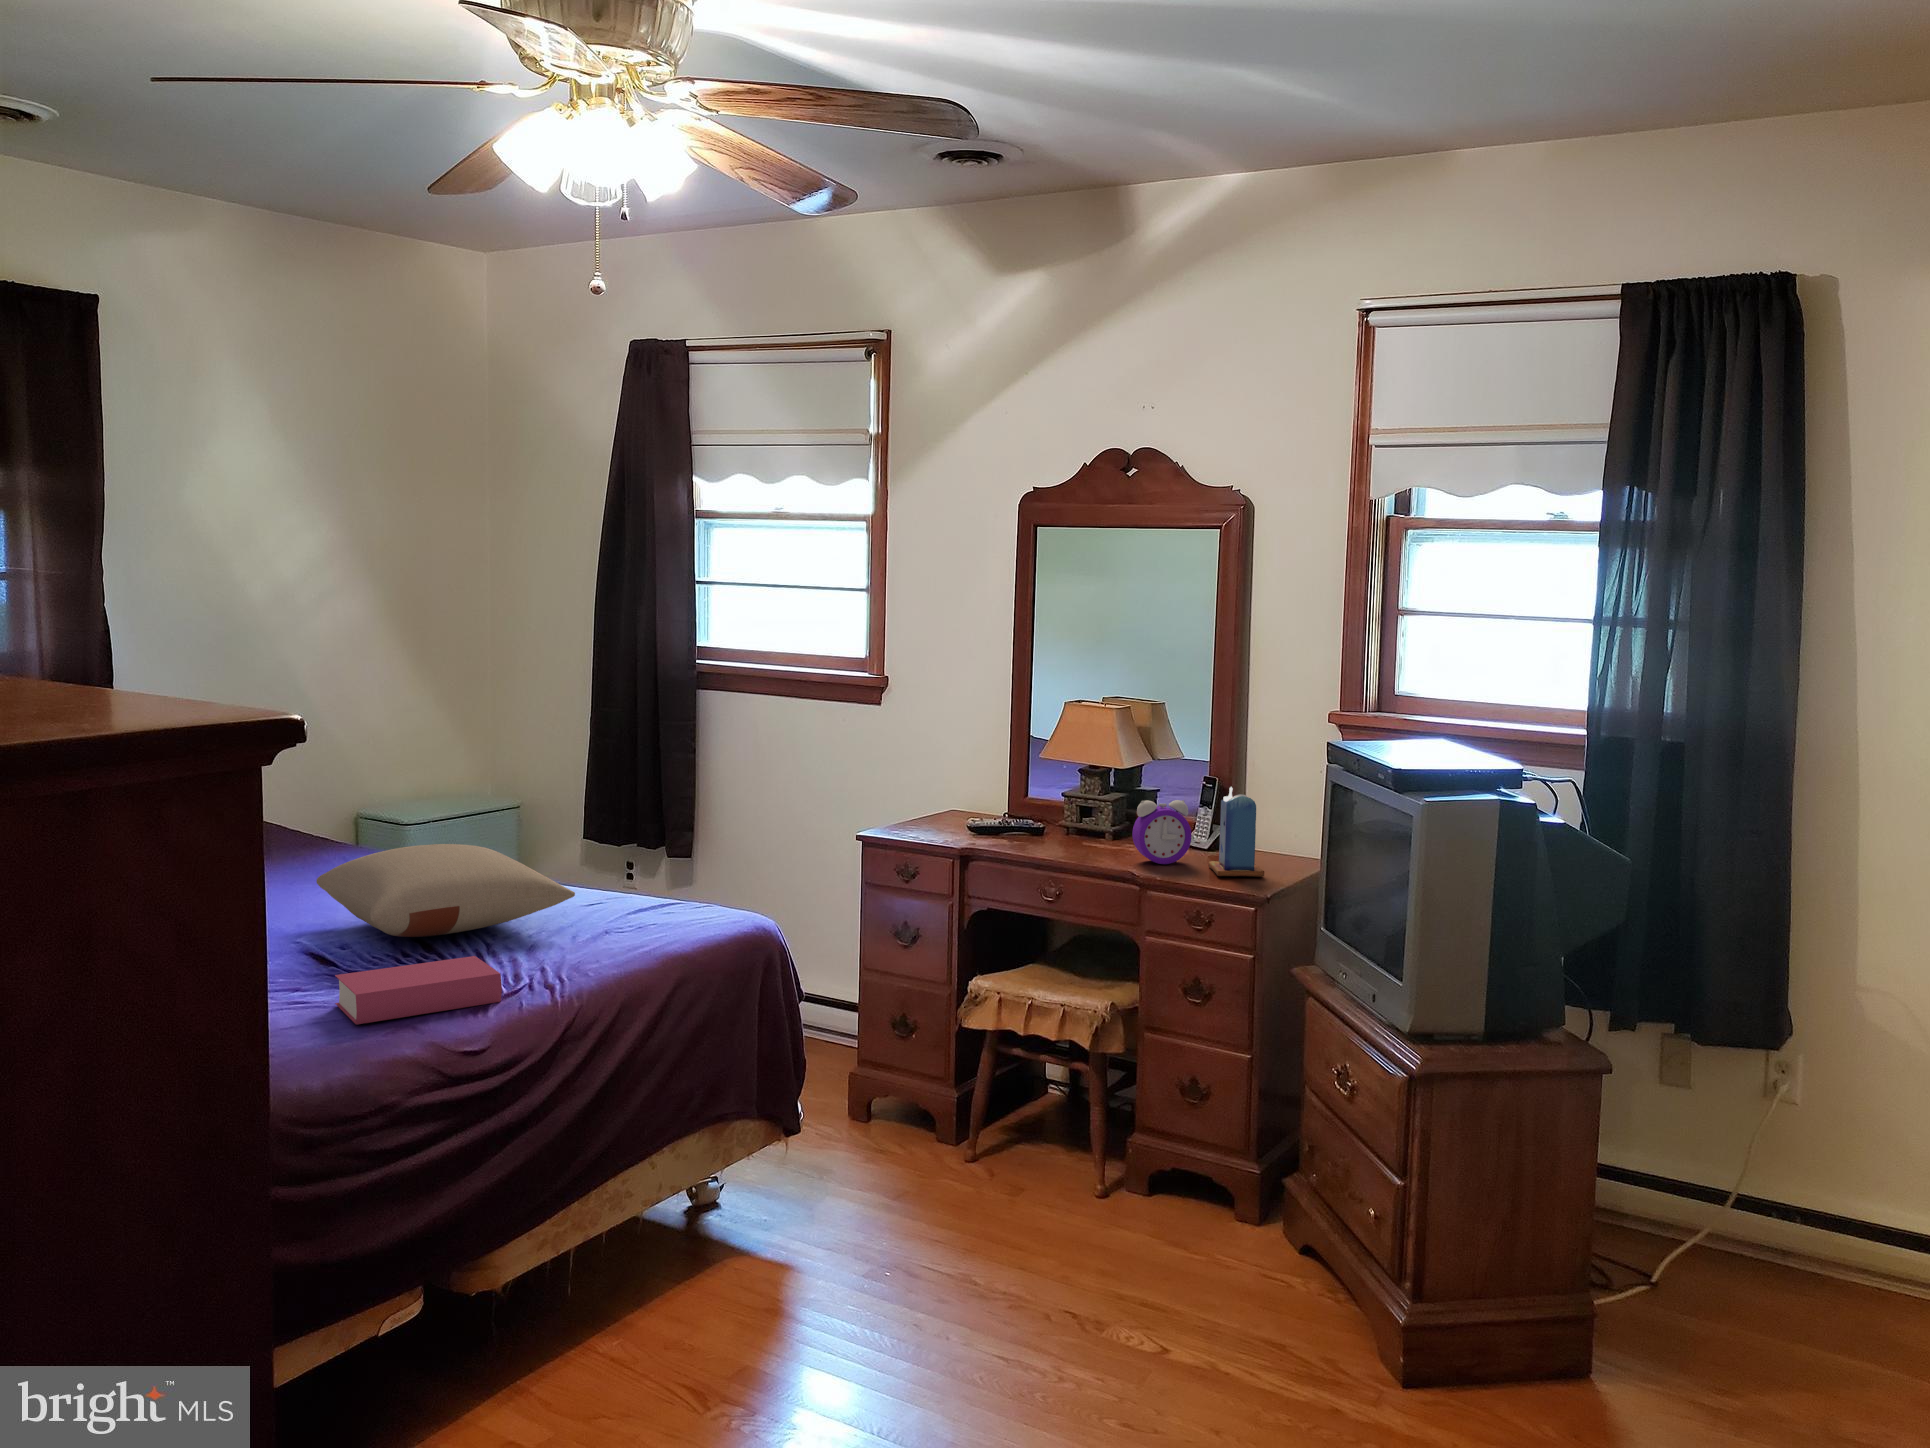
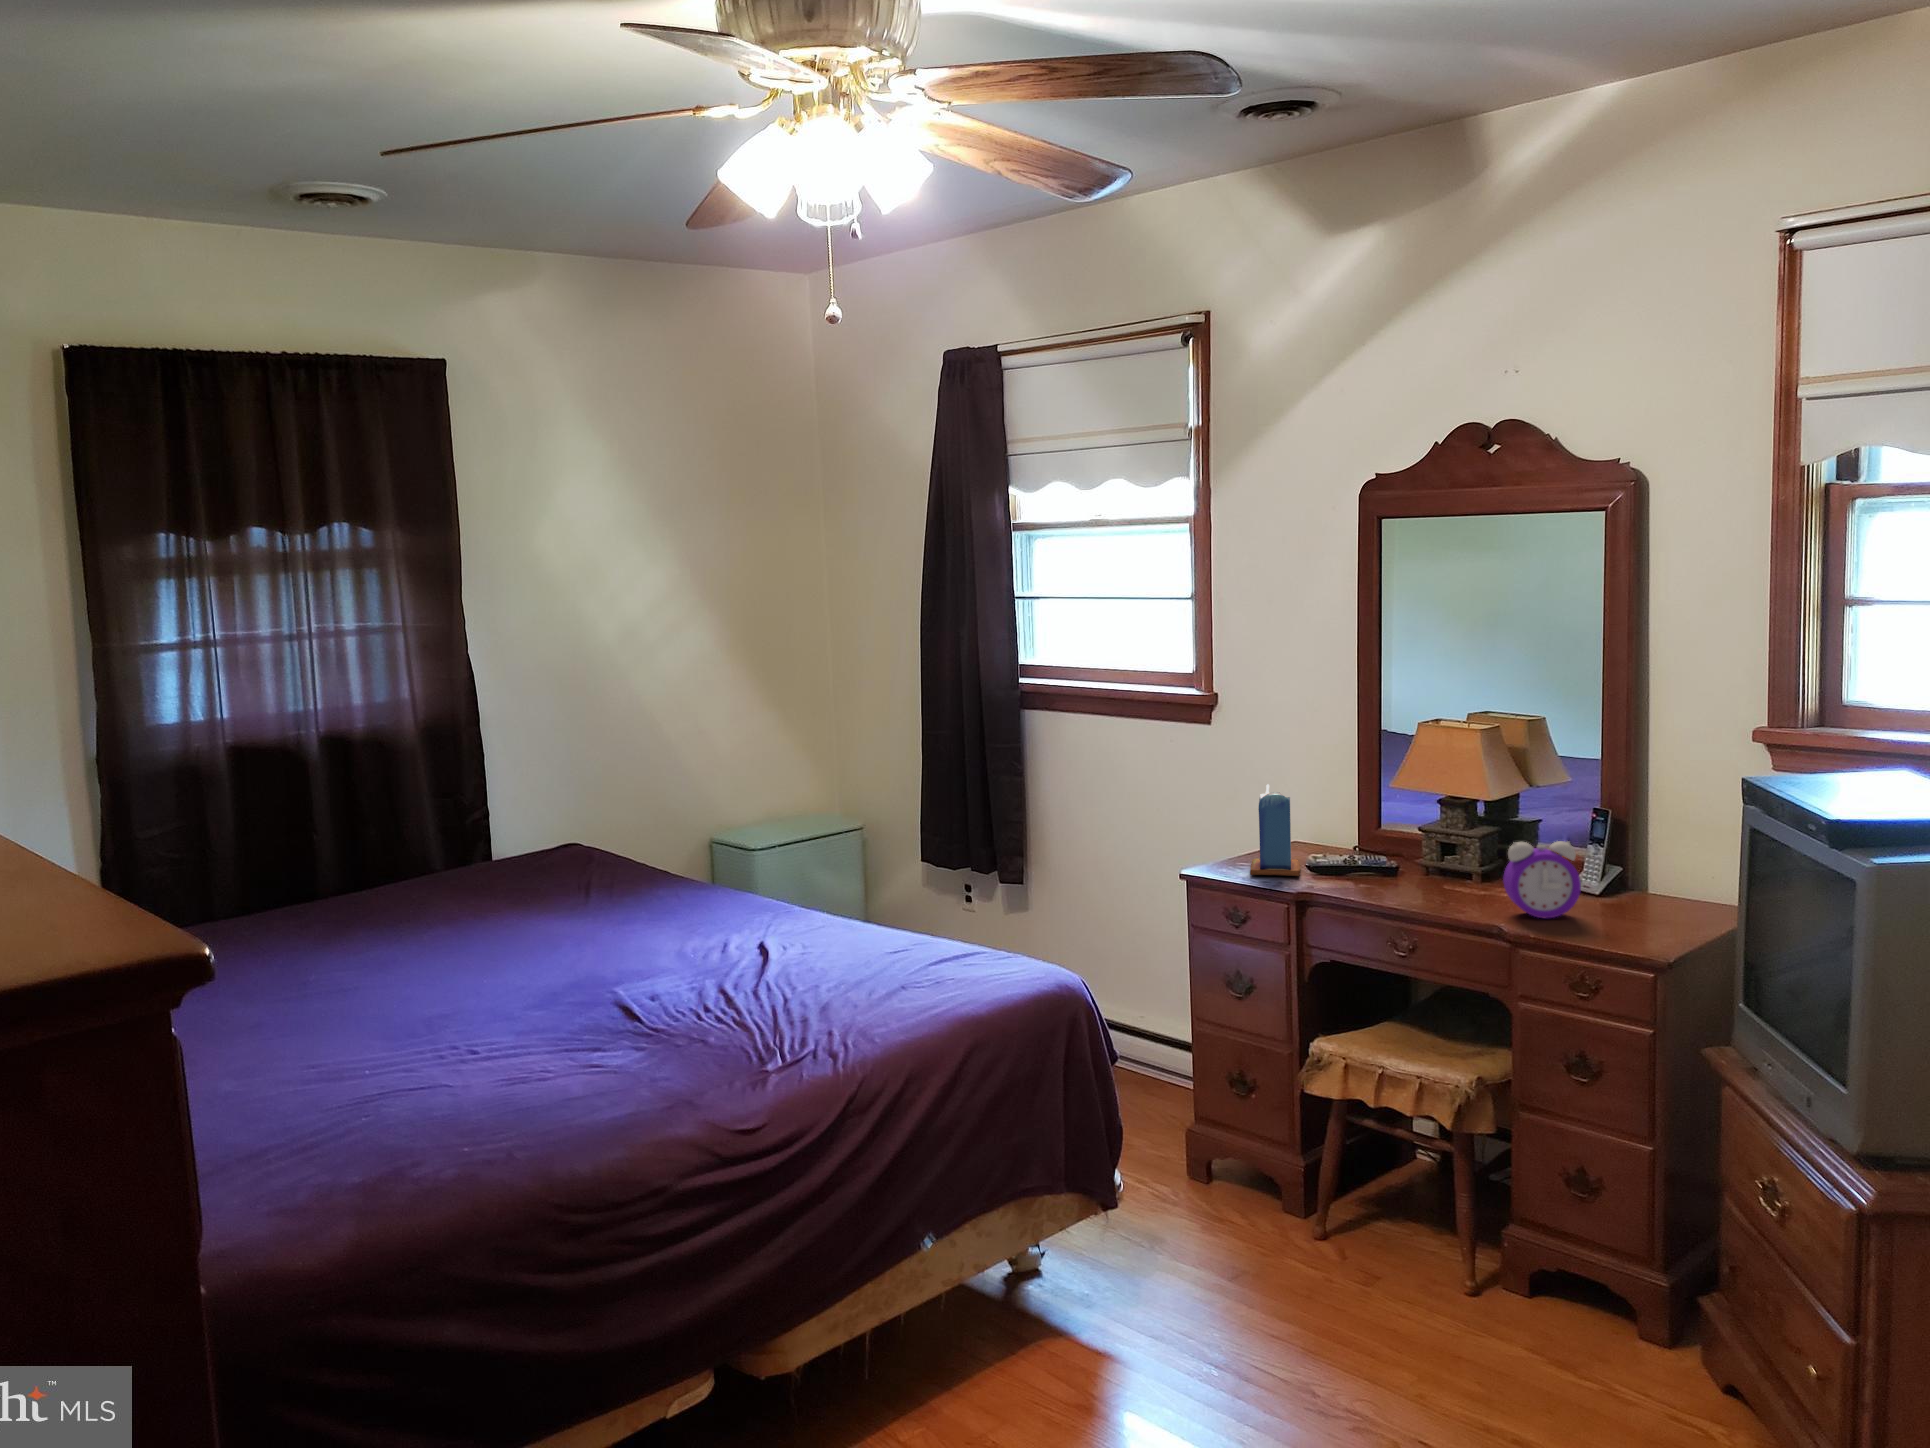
candle: present [1209,787,1264,876] -> present [1250,784,1300,876]
pillow: present [316,844,575,937] -> none [639,892,869,989]
book: present [335,956,502,1025] -> none [625,1020,779,1097]

